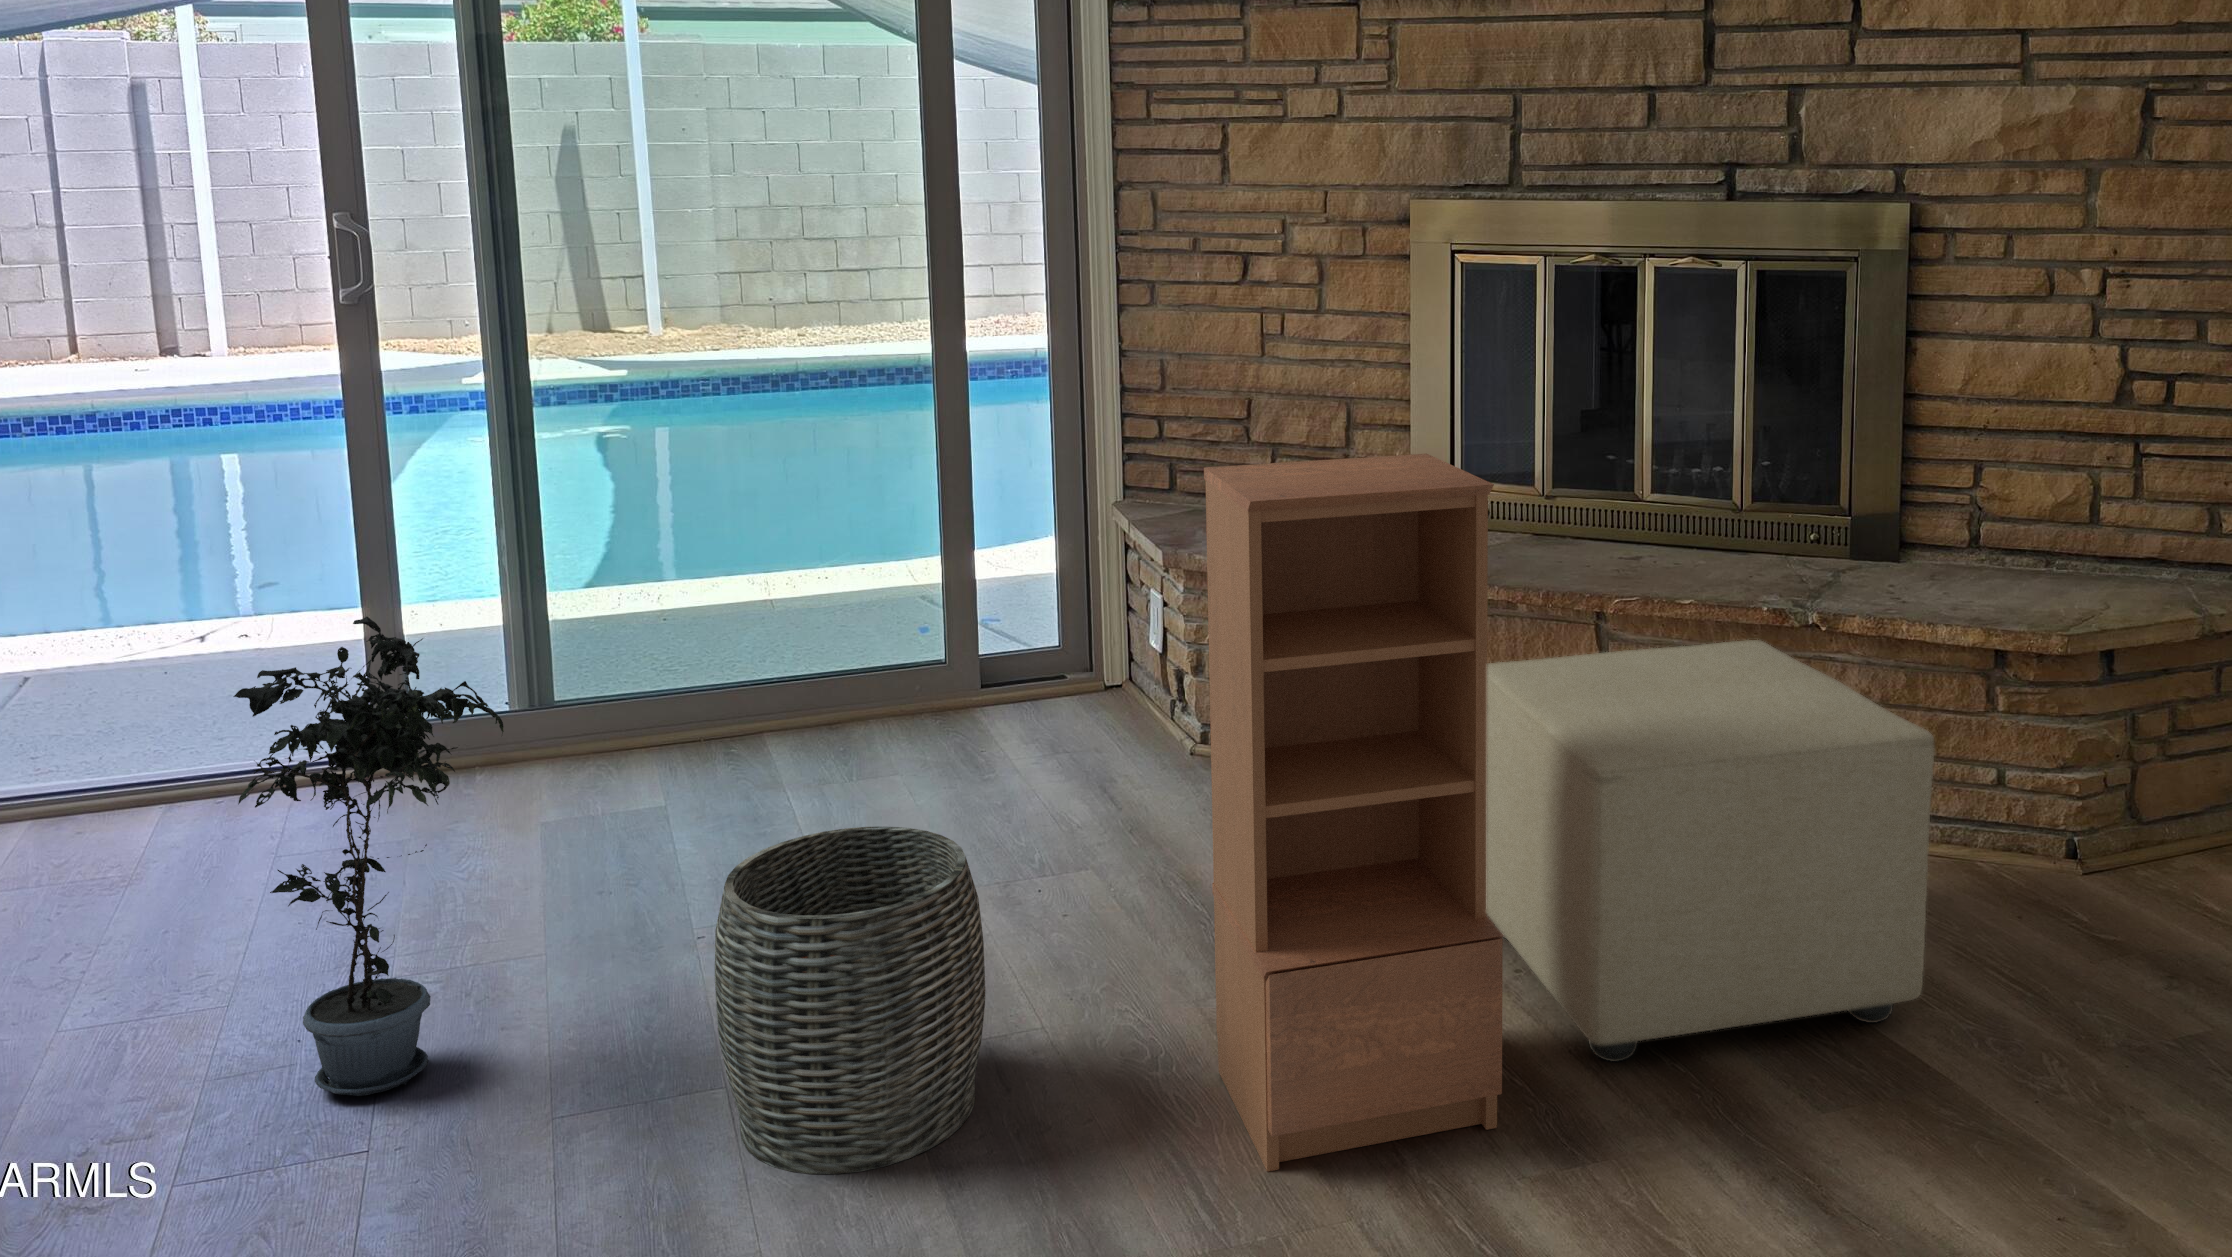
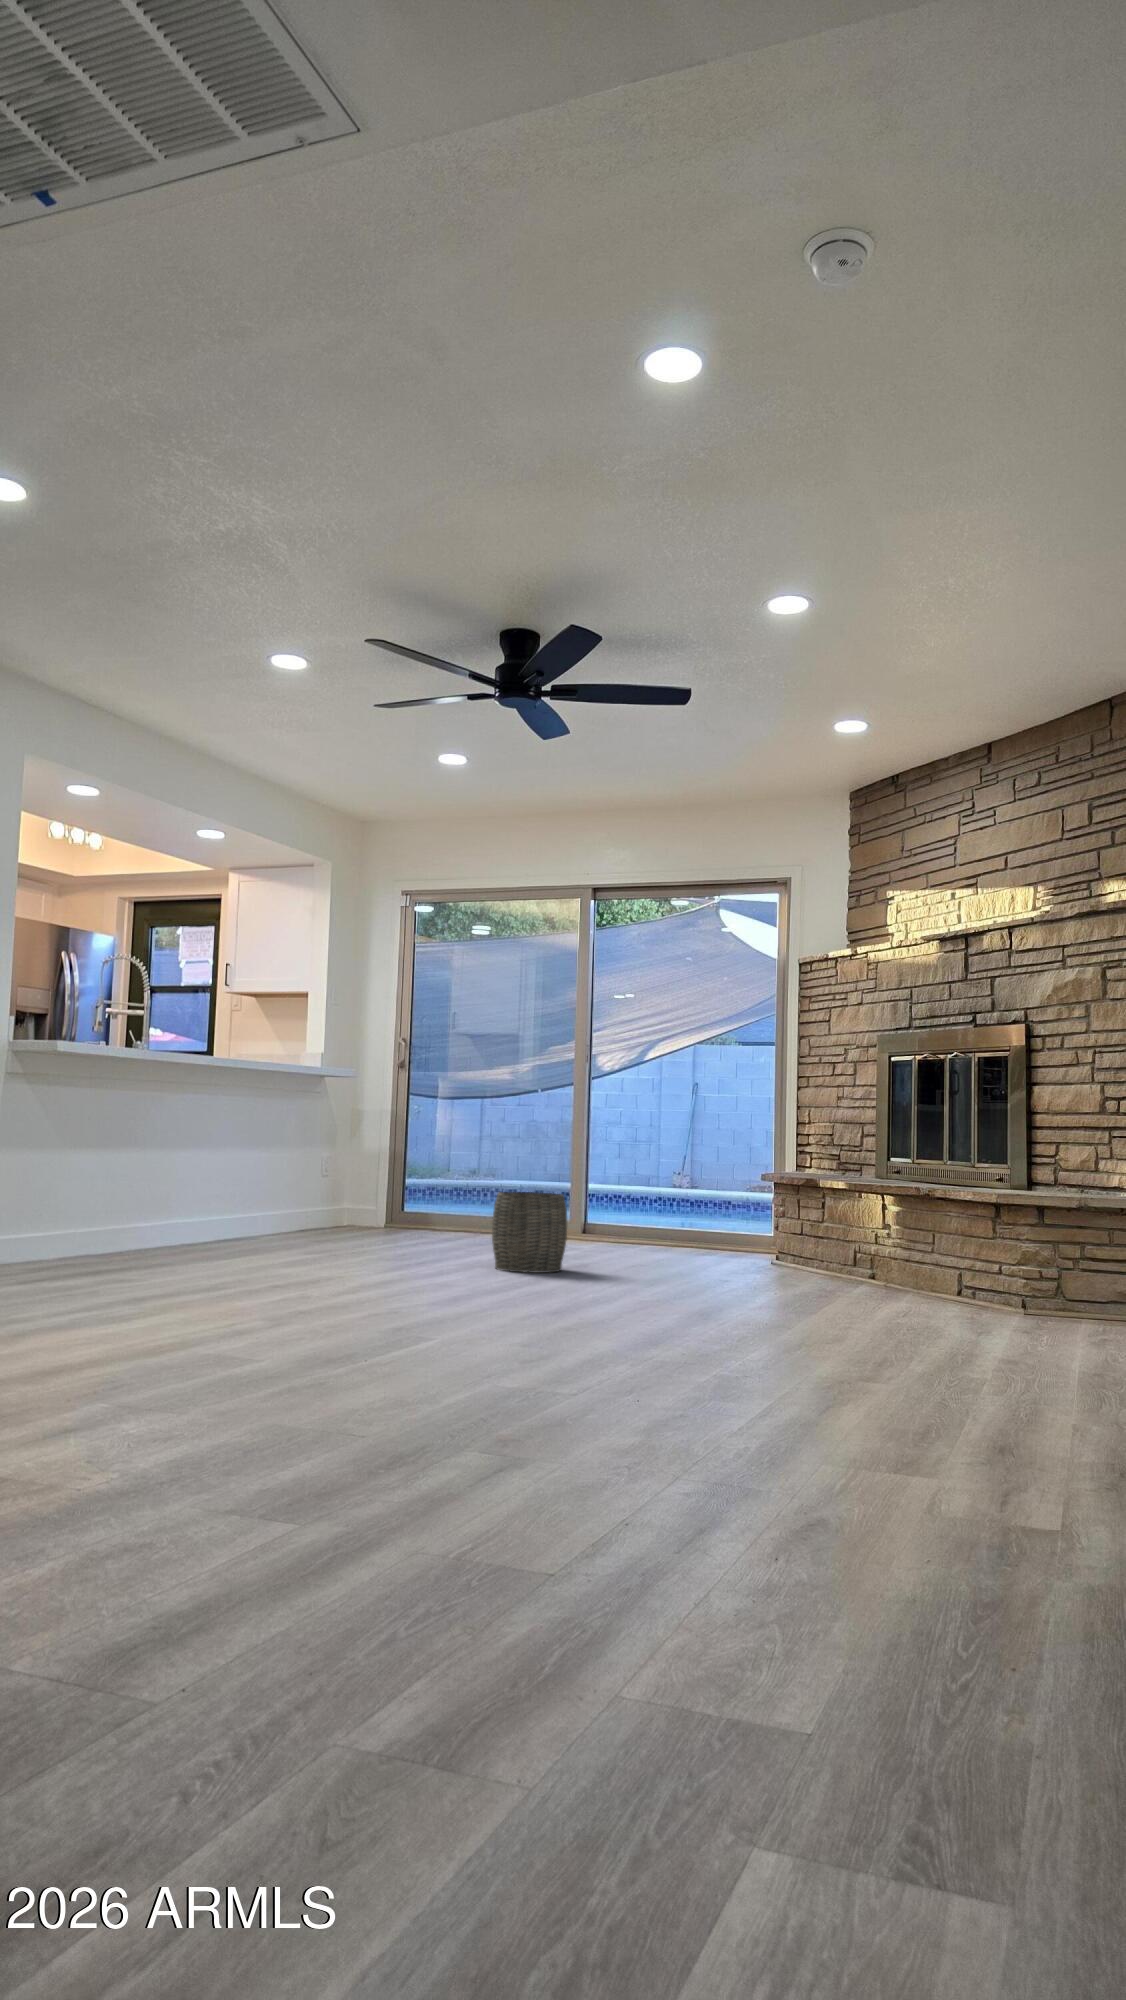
bookcase: present [1204,454,1504,1172] -> none [593,1079,693,1290]
potted plant: present [233,616,504,1096] -> none [421,1125,478,1255]
ottoman: present [1486,640,1934,1062] -> none [712,1180,875,1303]

